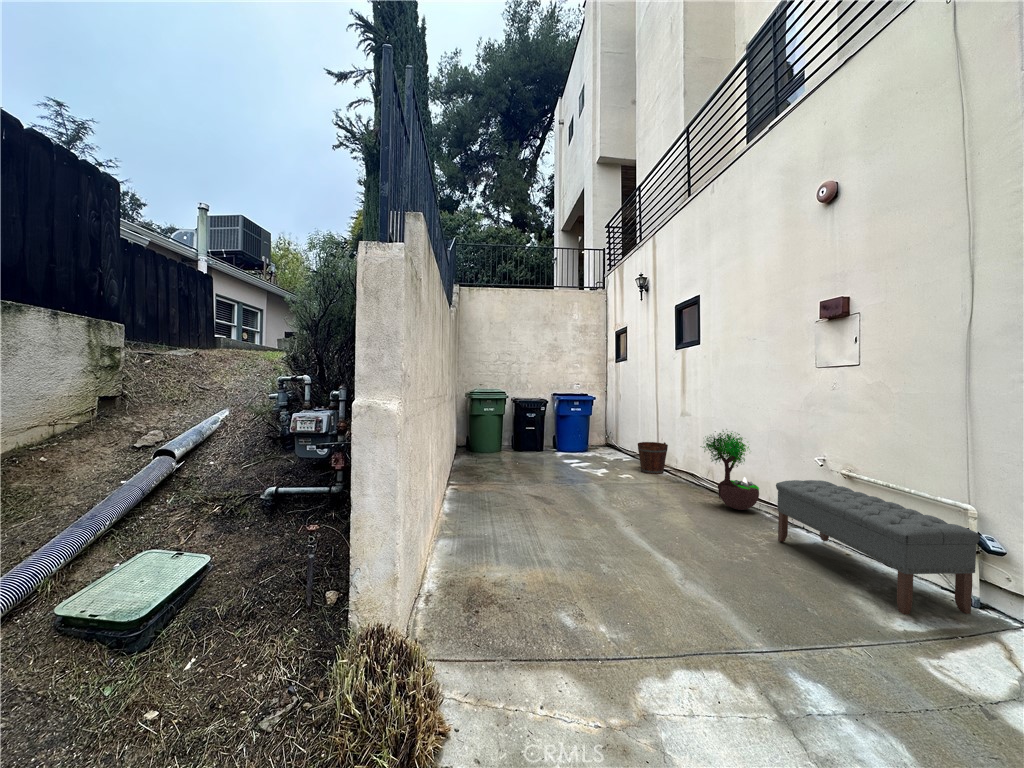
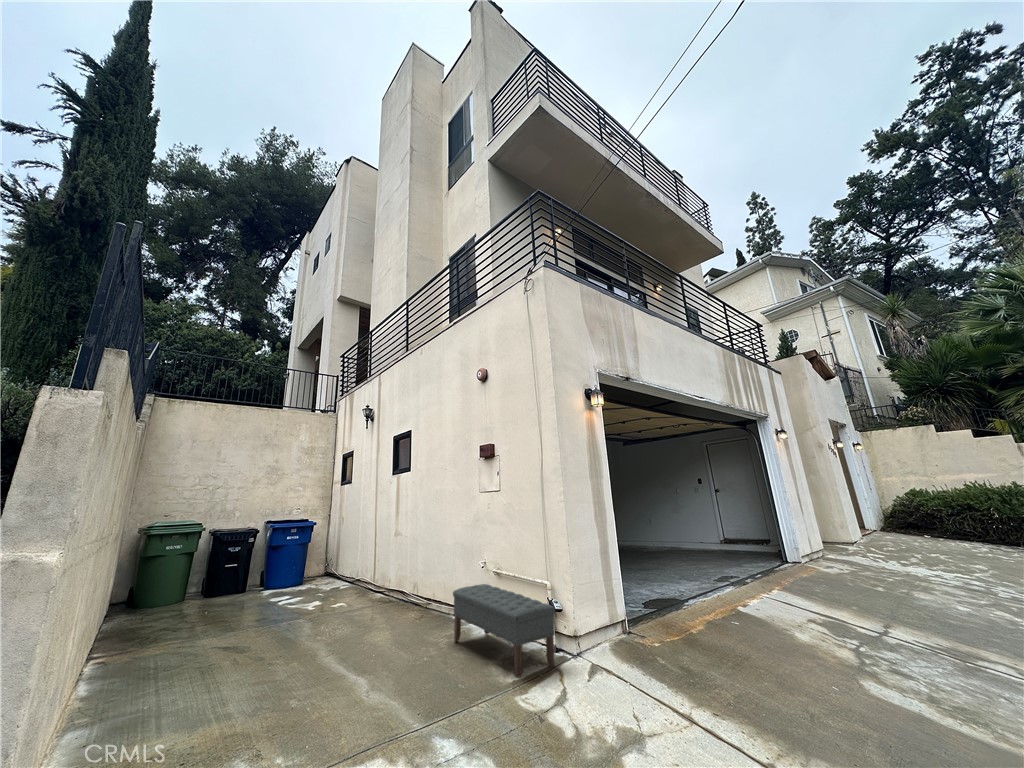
potted tree: present [702,429,759,510] -> none [403,545,449,621]
bucket: present [638,442,668,474] -> none [353,565,382,600]

